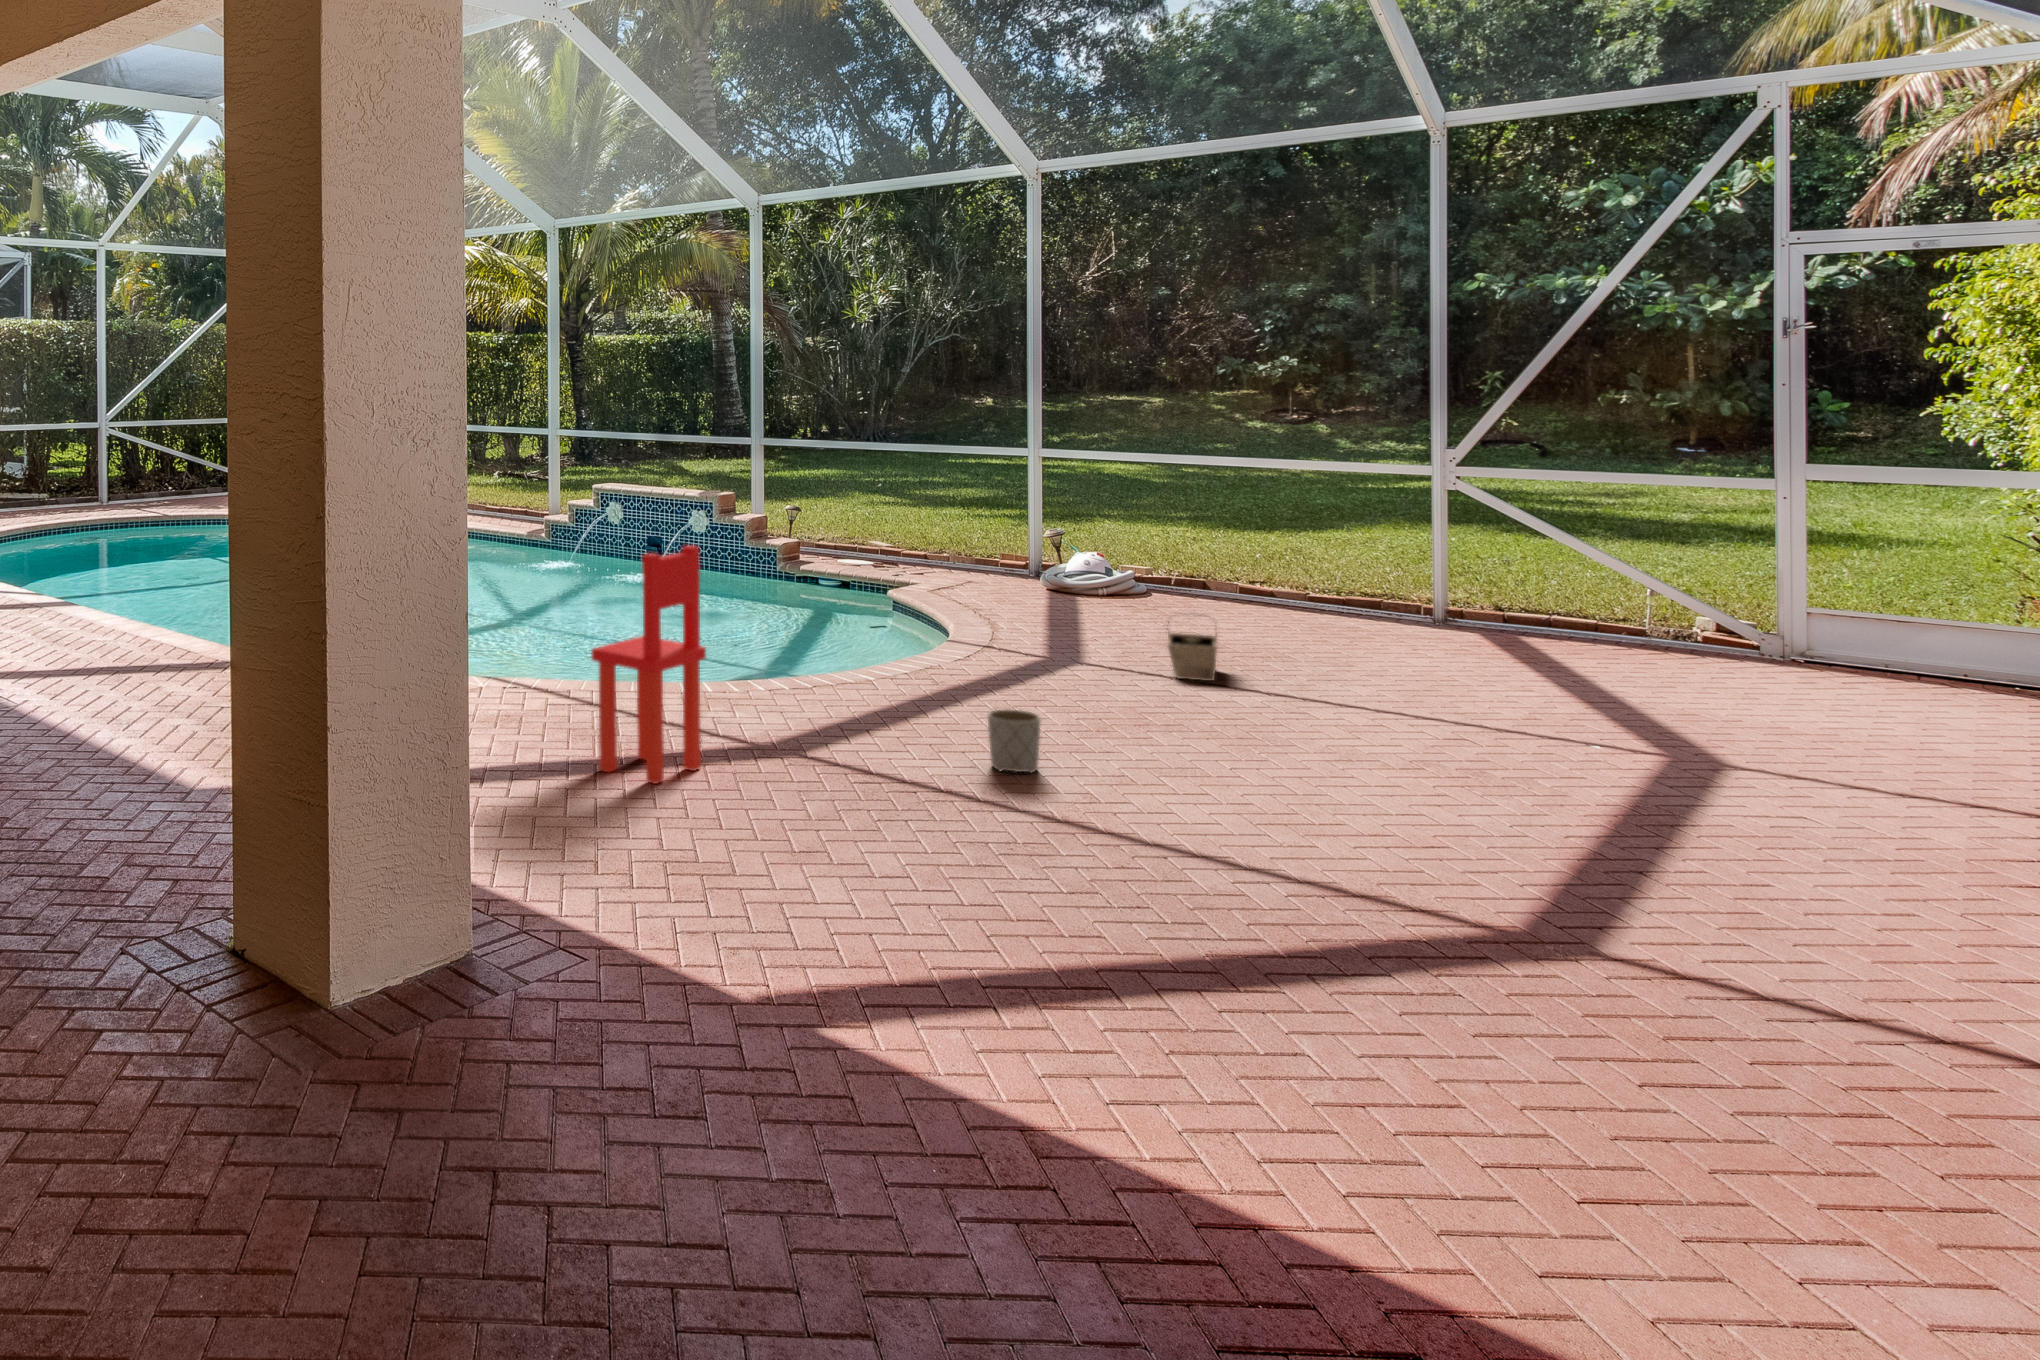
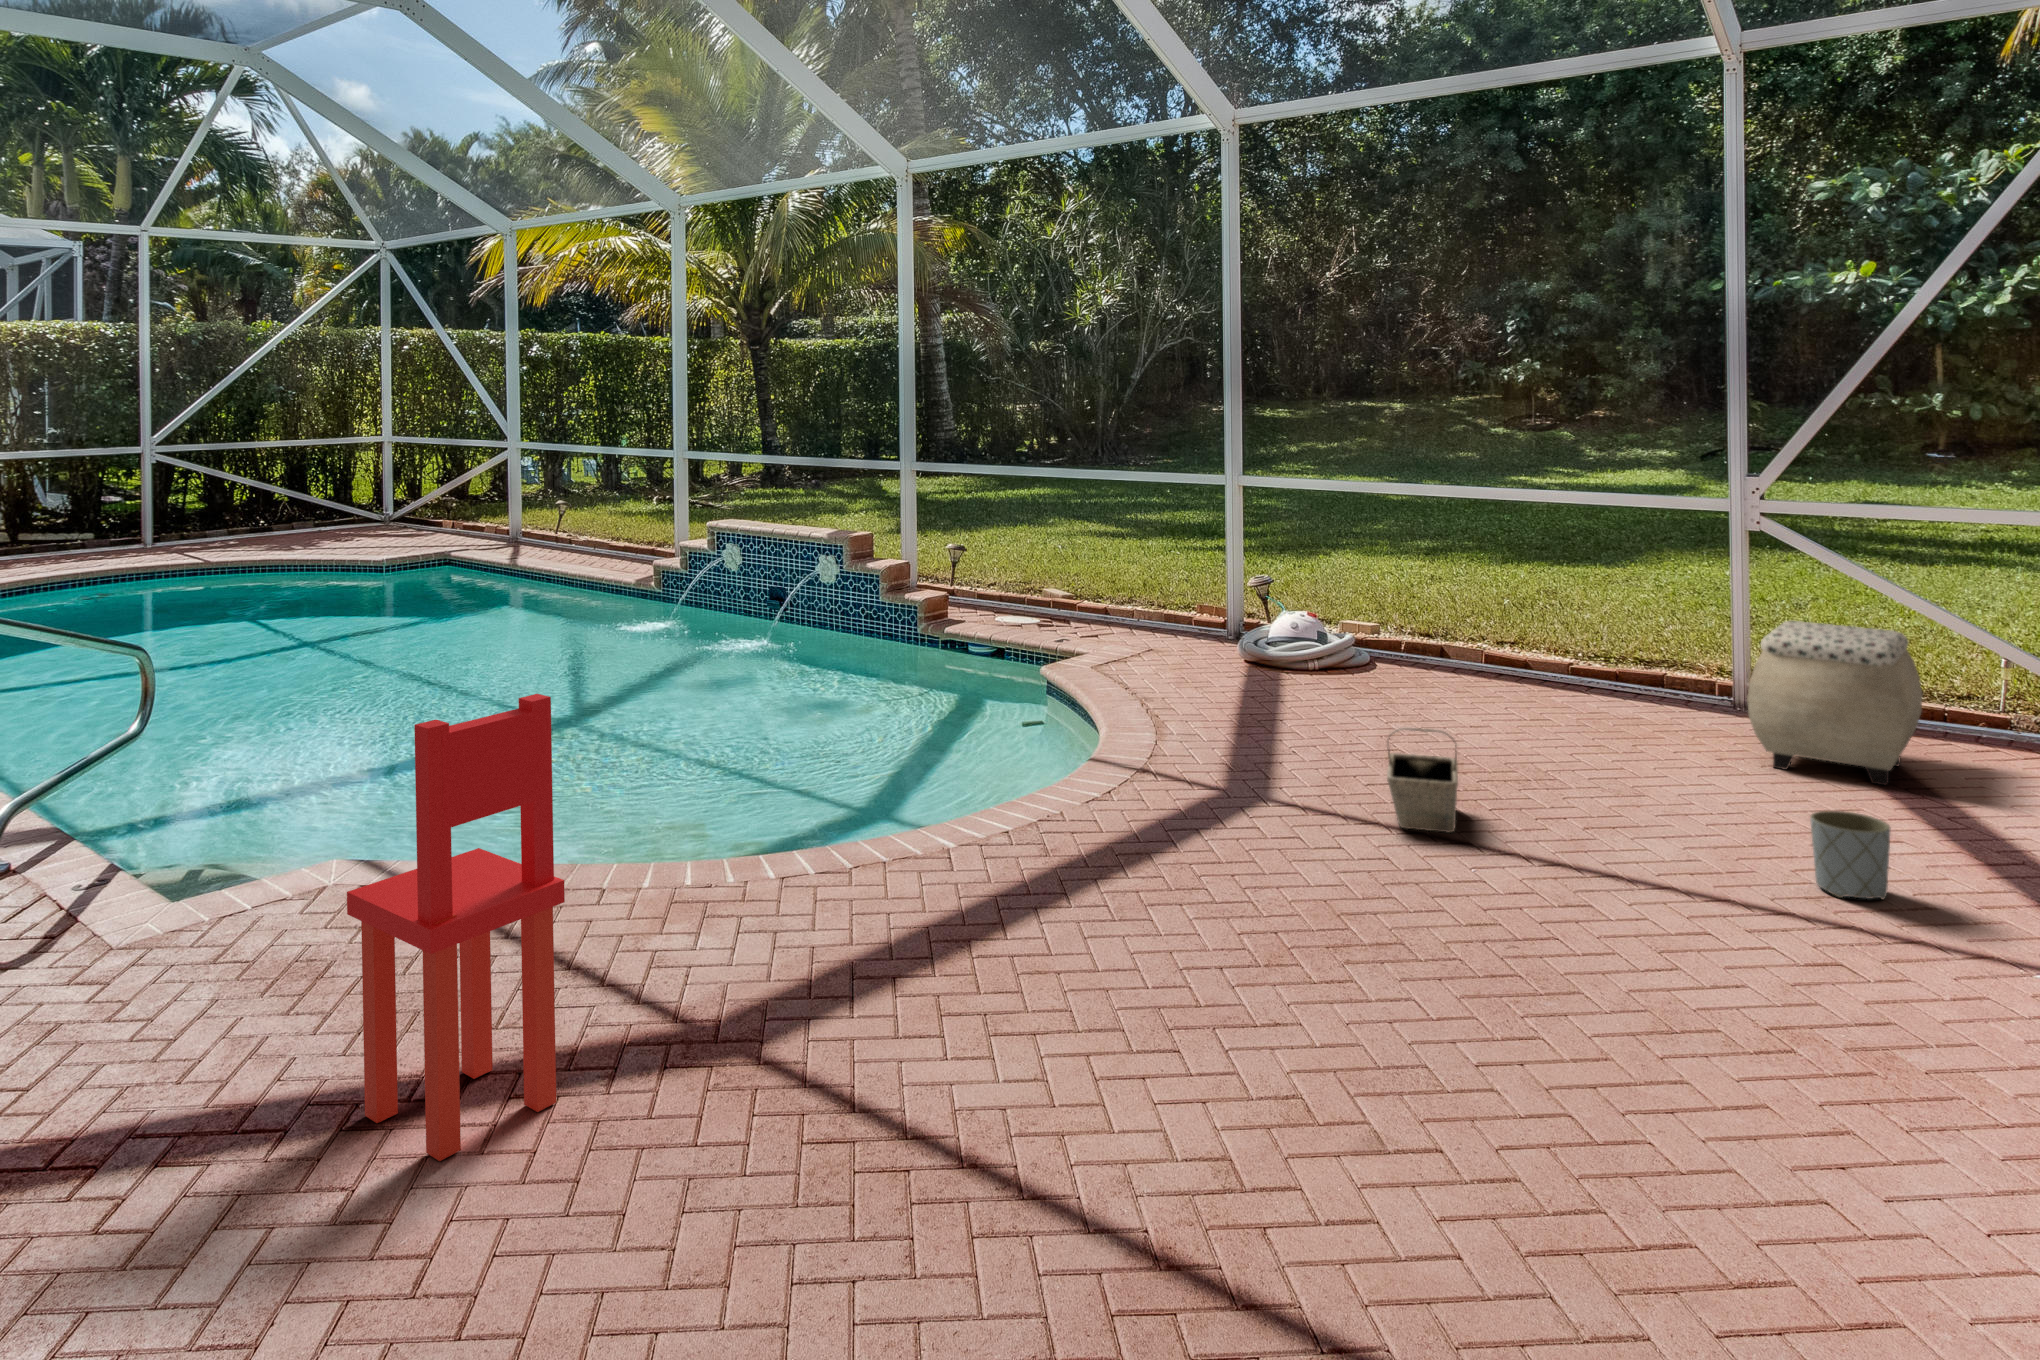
ottoman: none [1435,552,1569,665] -> present [1747,620,1922,785]
planter: present [988,709,1041,773] -> present [1810,811,1890,900]

